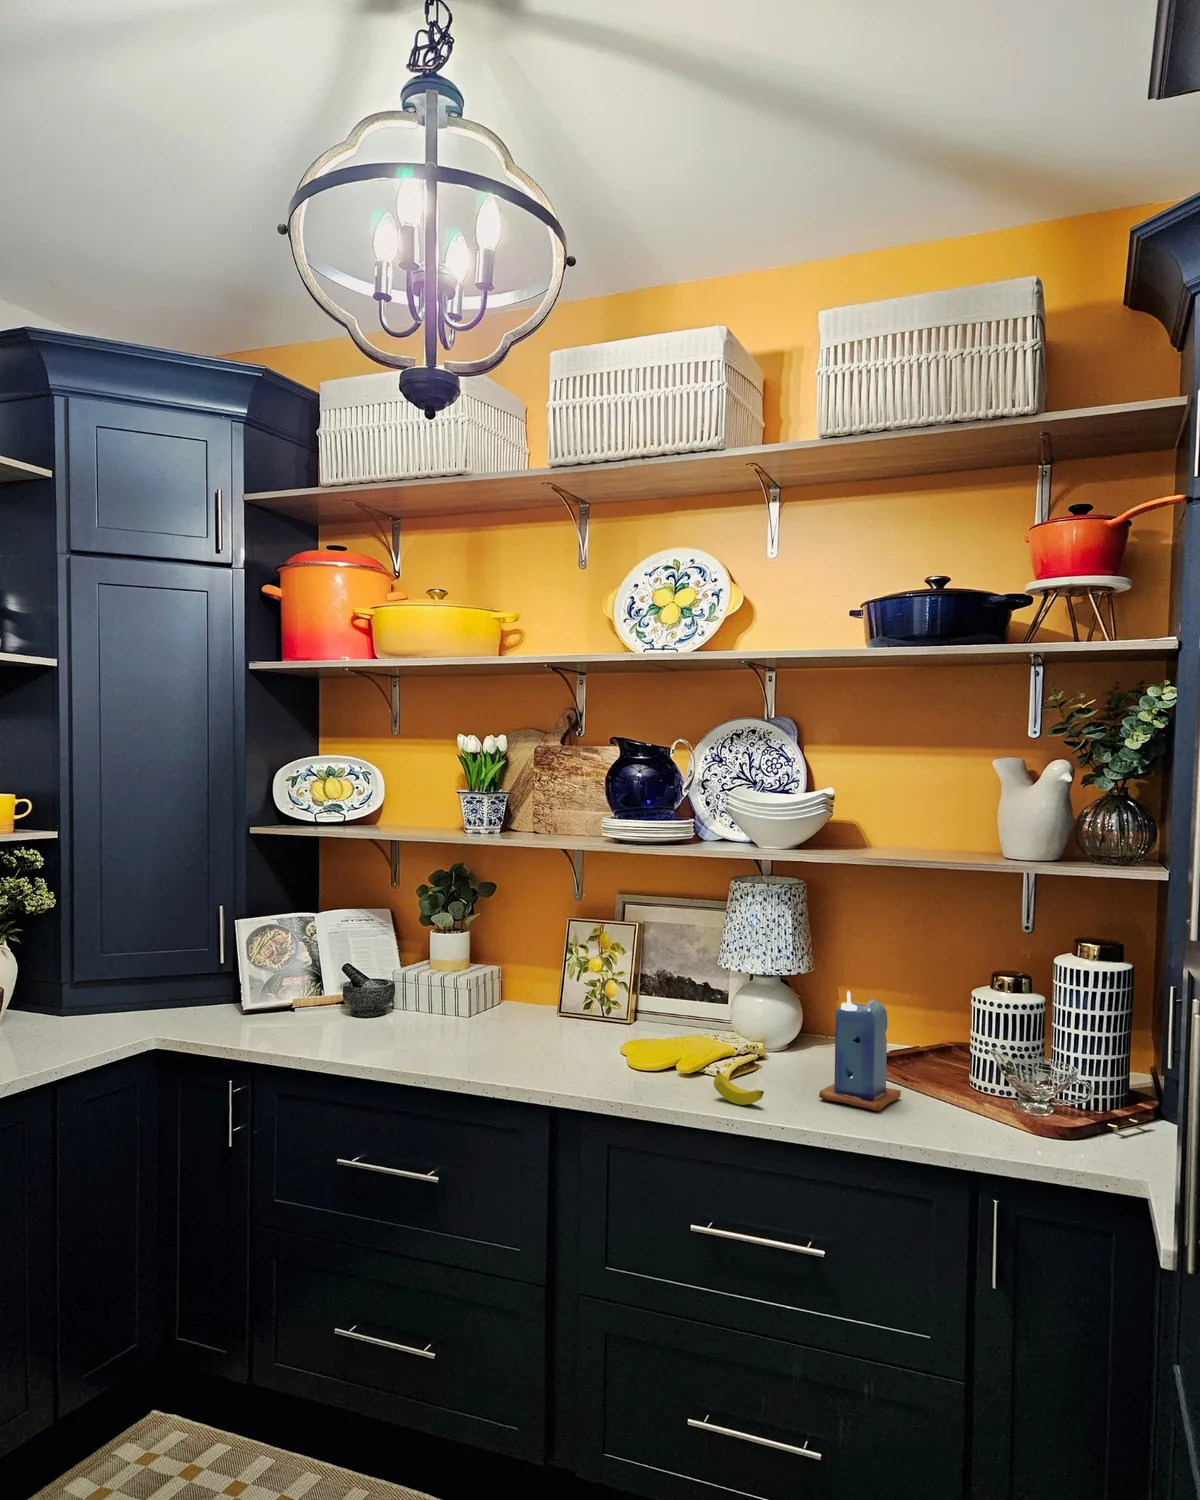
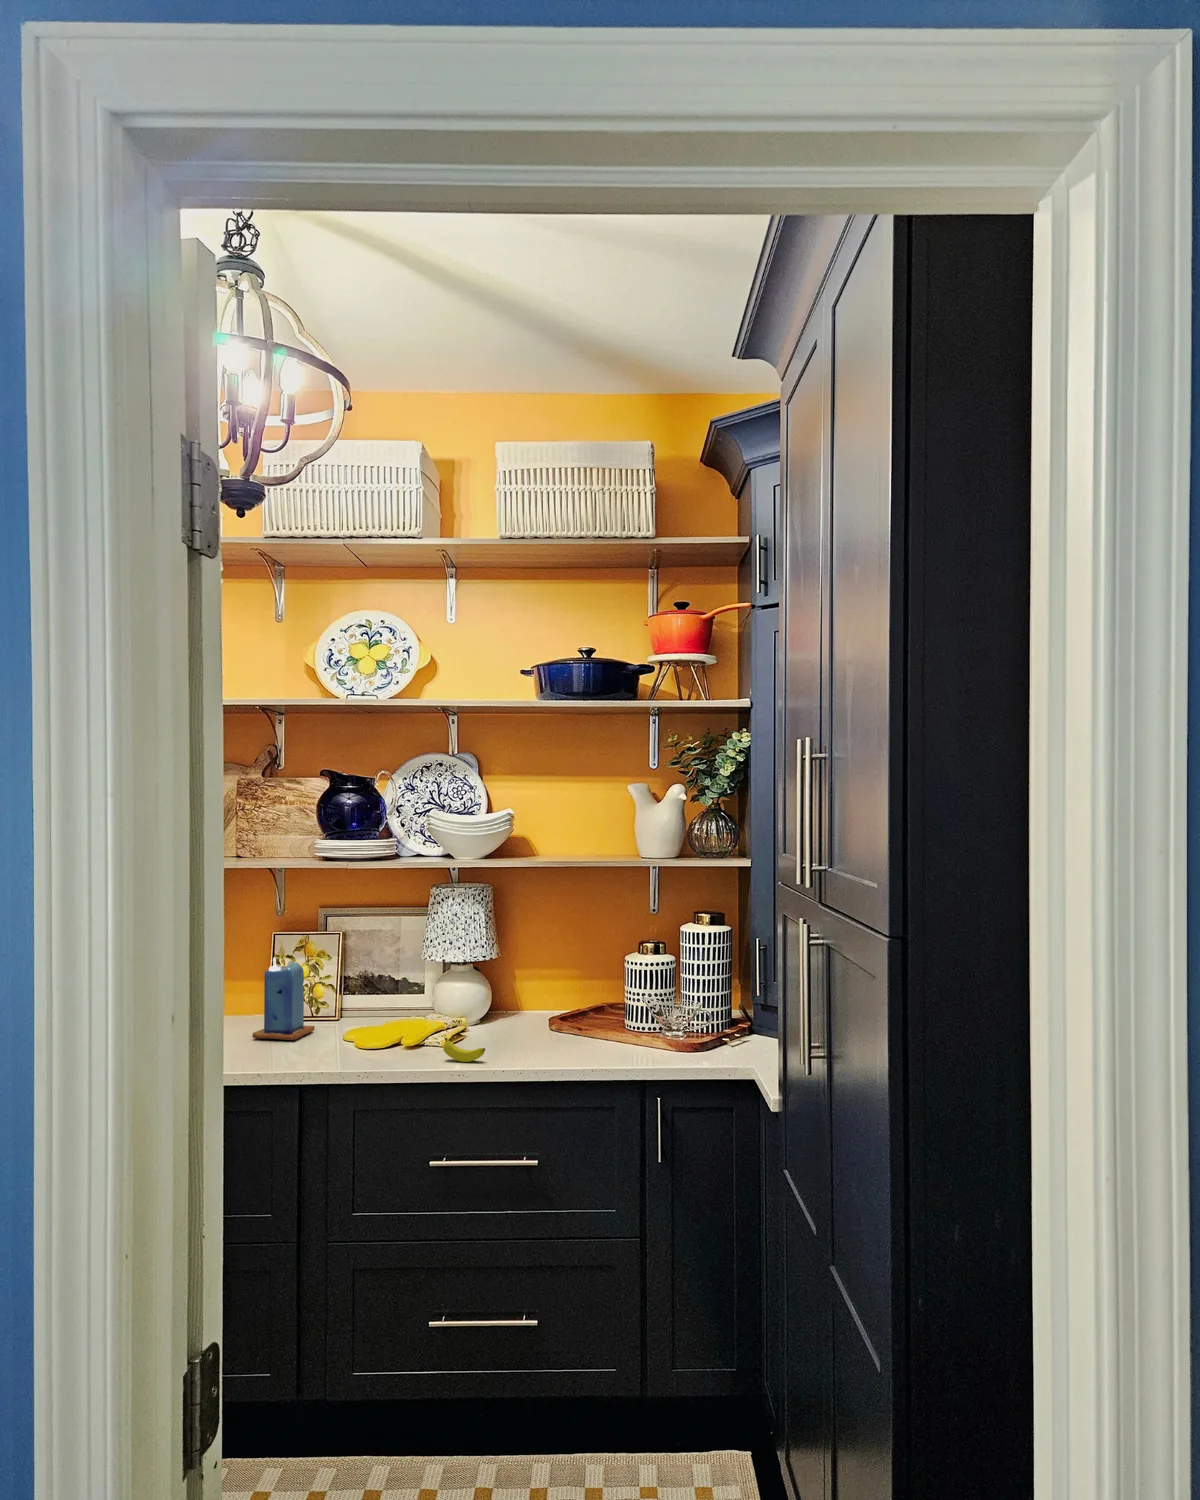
candle: present [819,991,901,1111] -> present [252,957,315,1040]

